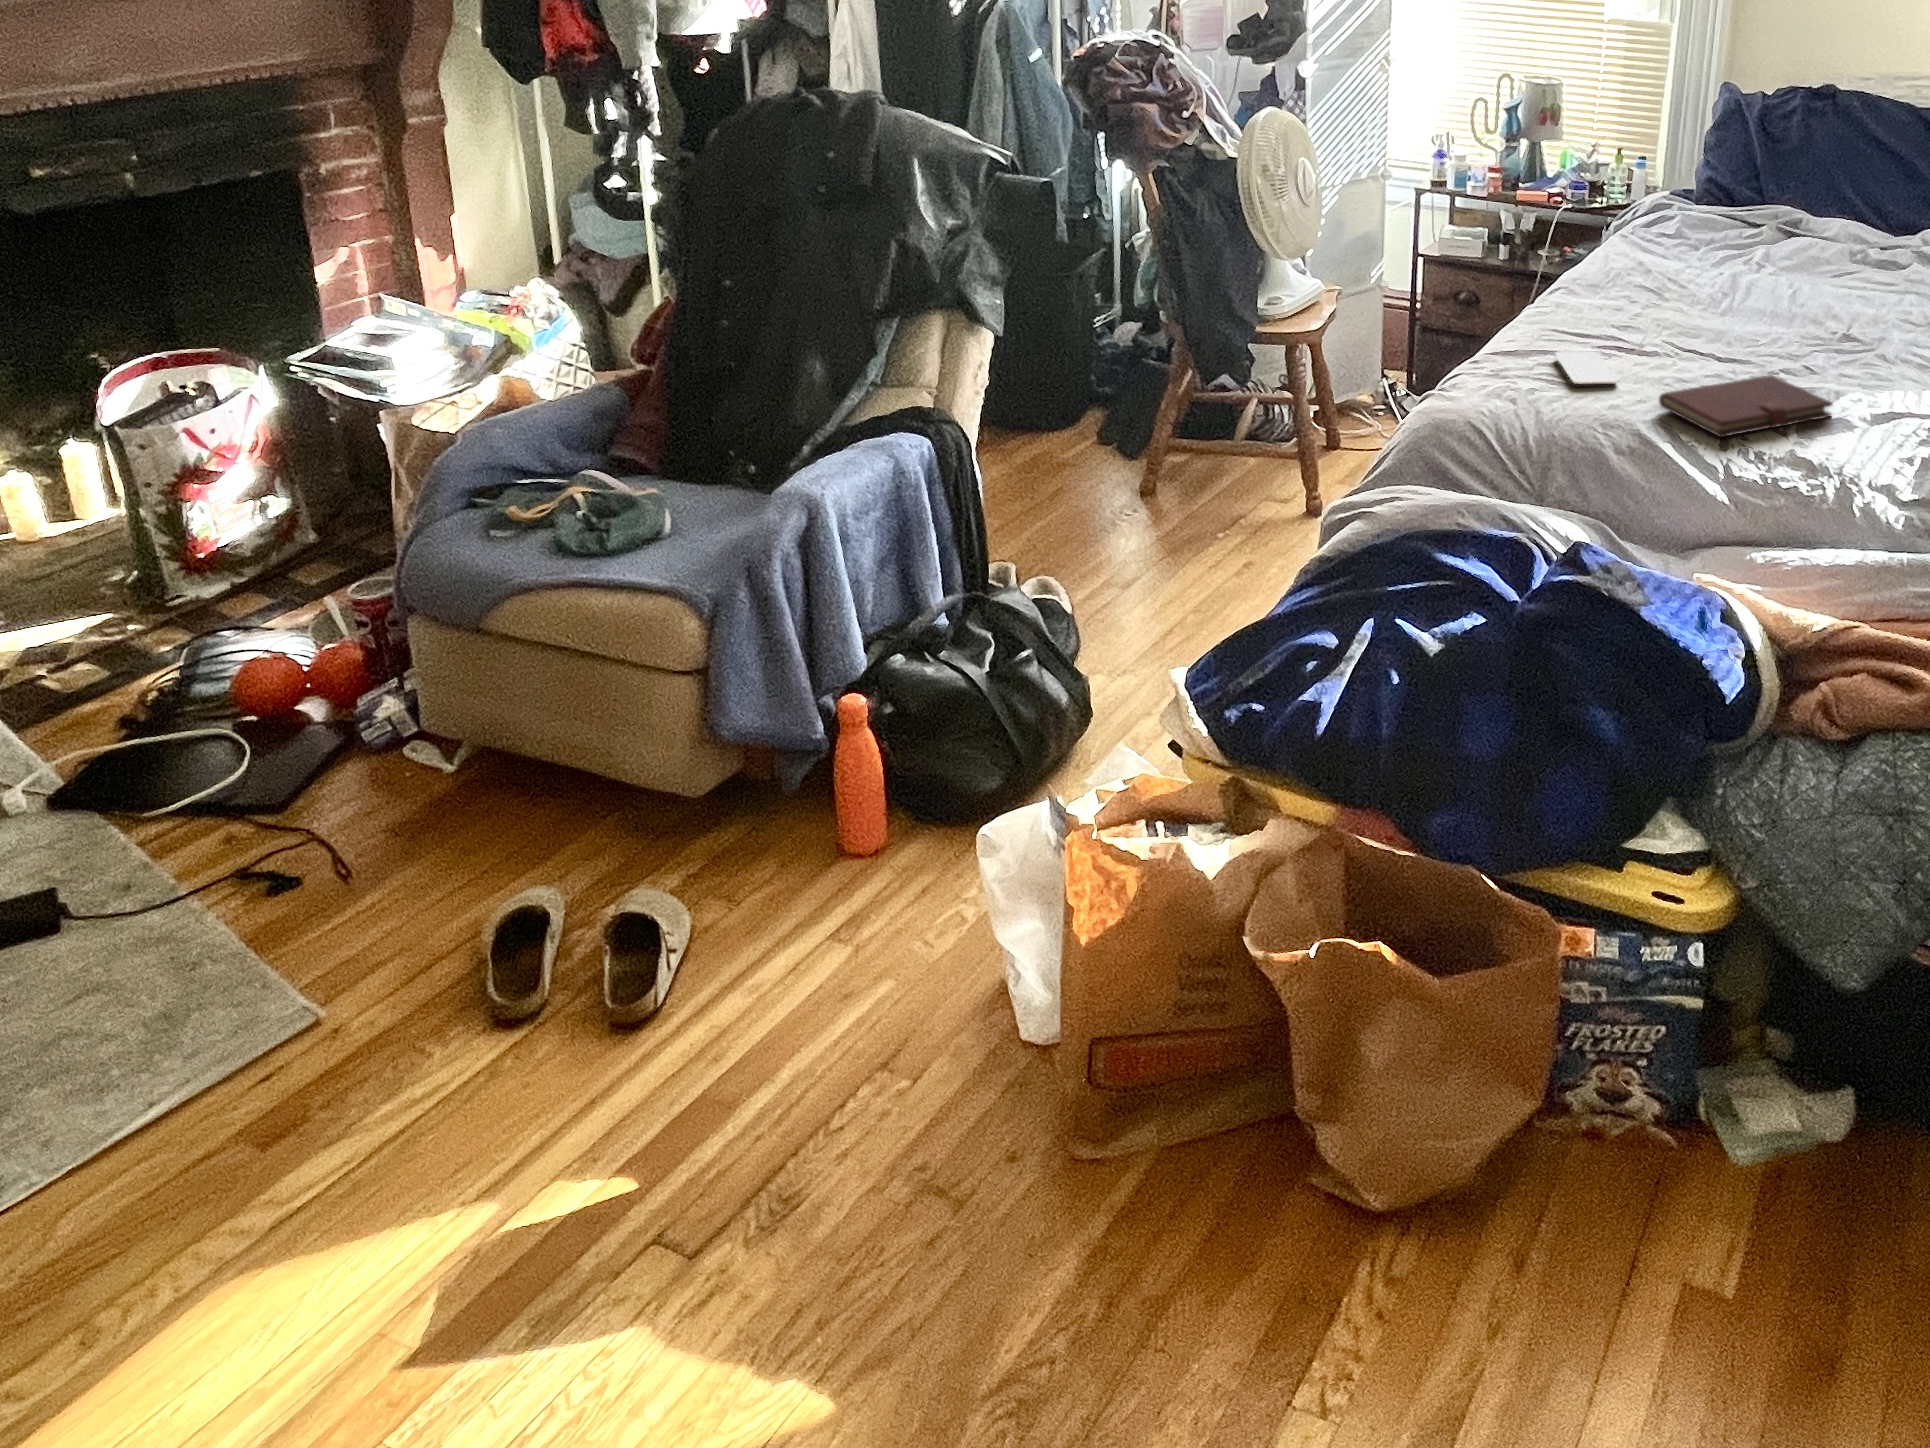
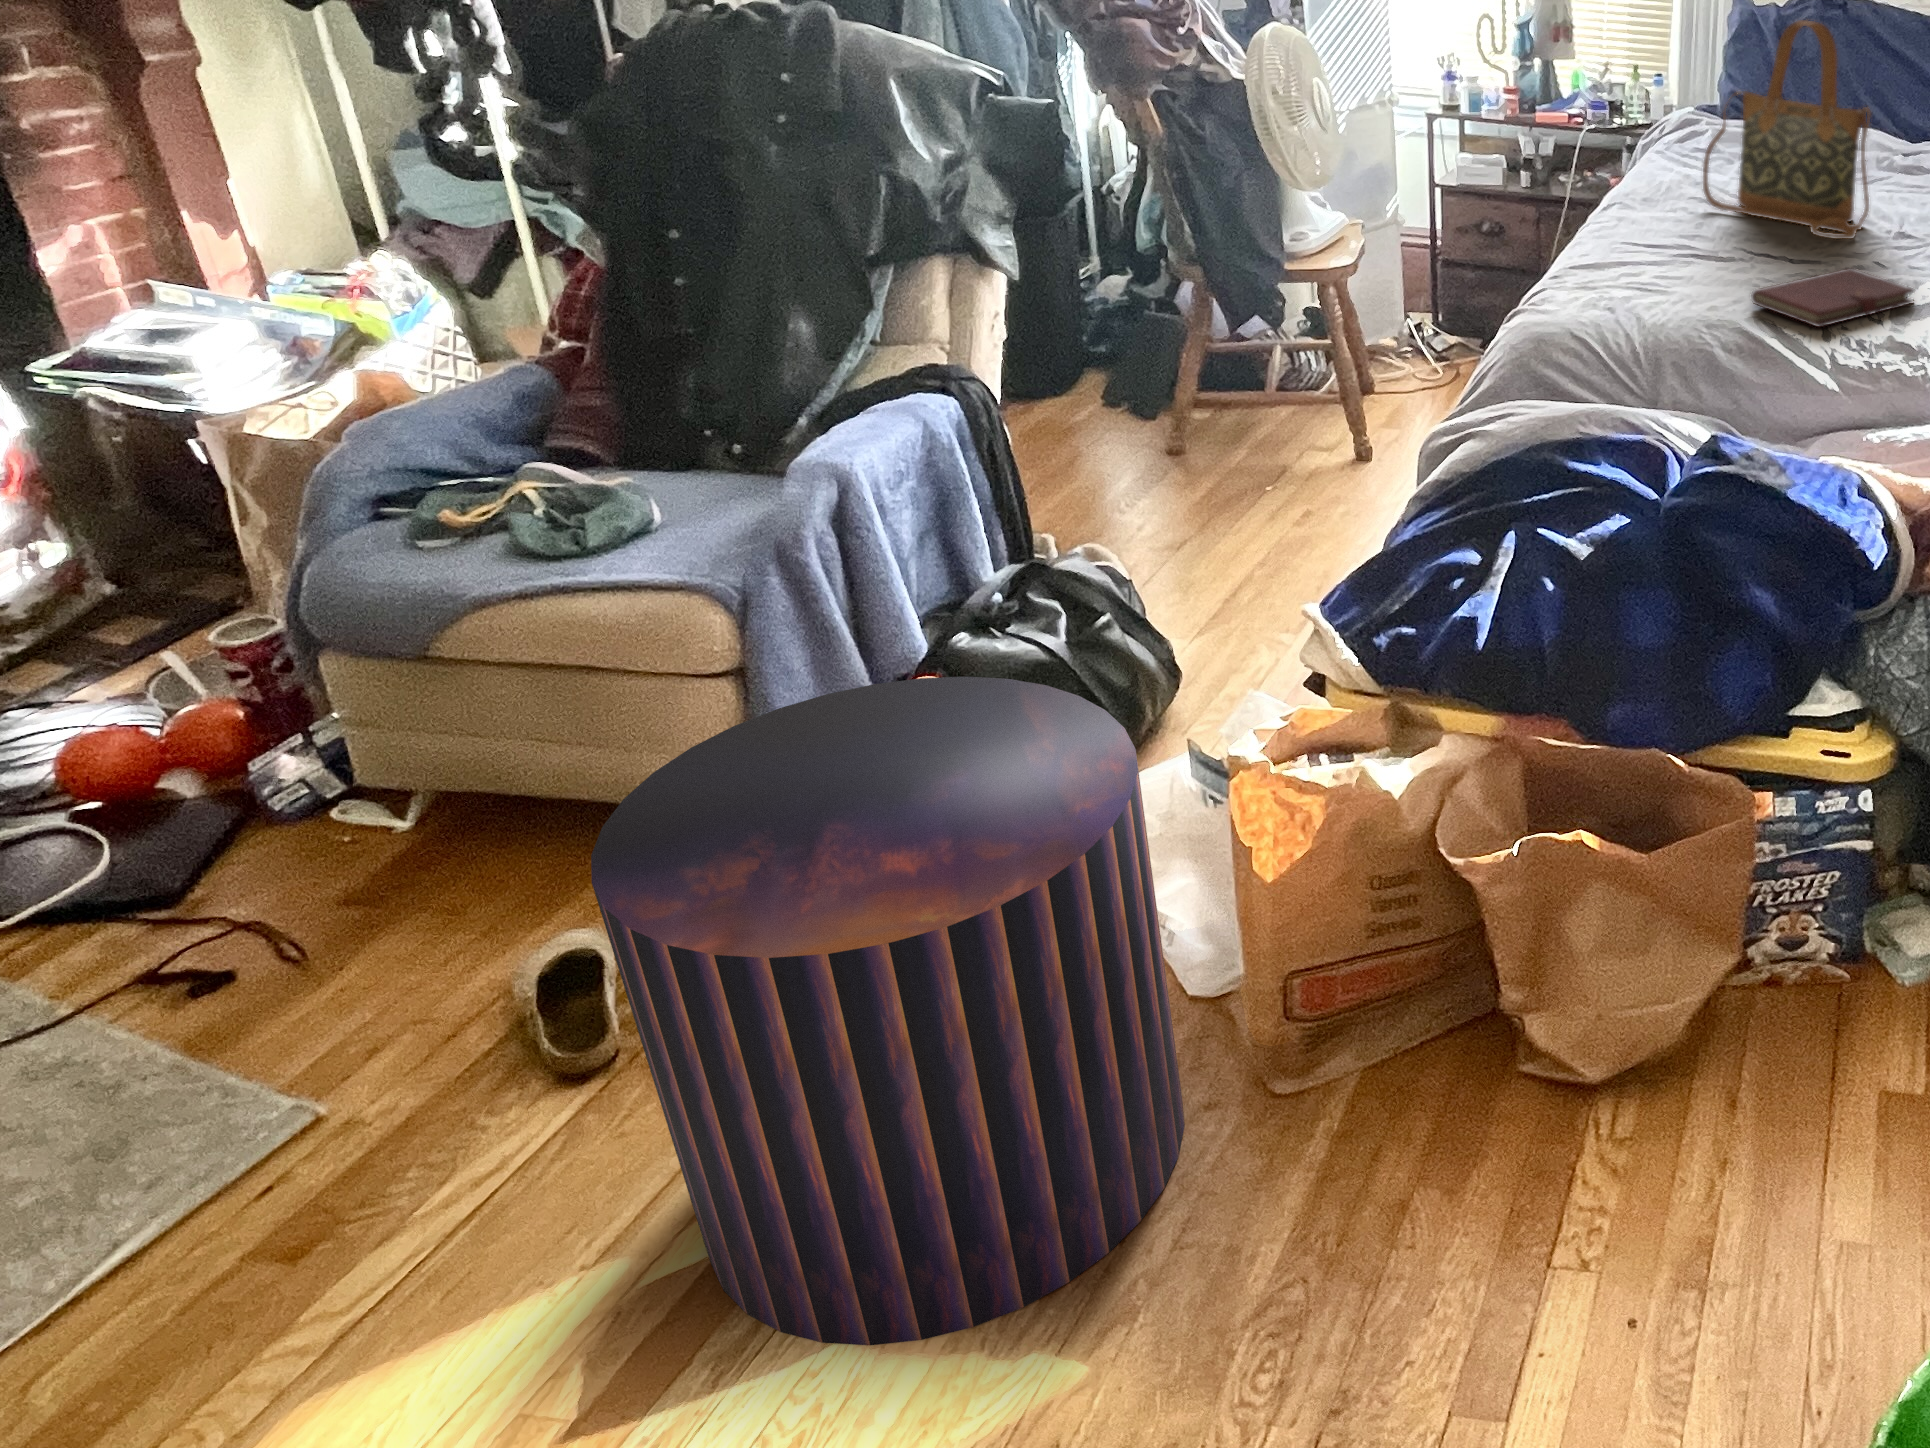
handbag: none [1647,122,1818,342] -> present [1703,20,1870,239]
smartphone: present [1554,351,1618,384] -> none [1633,256,1704,288]
pouf: none [498,710,988,1341] -> present [591,676,1185,1345]

